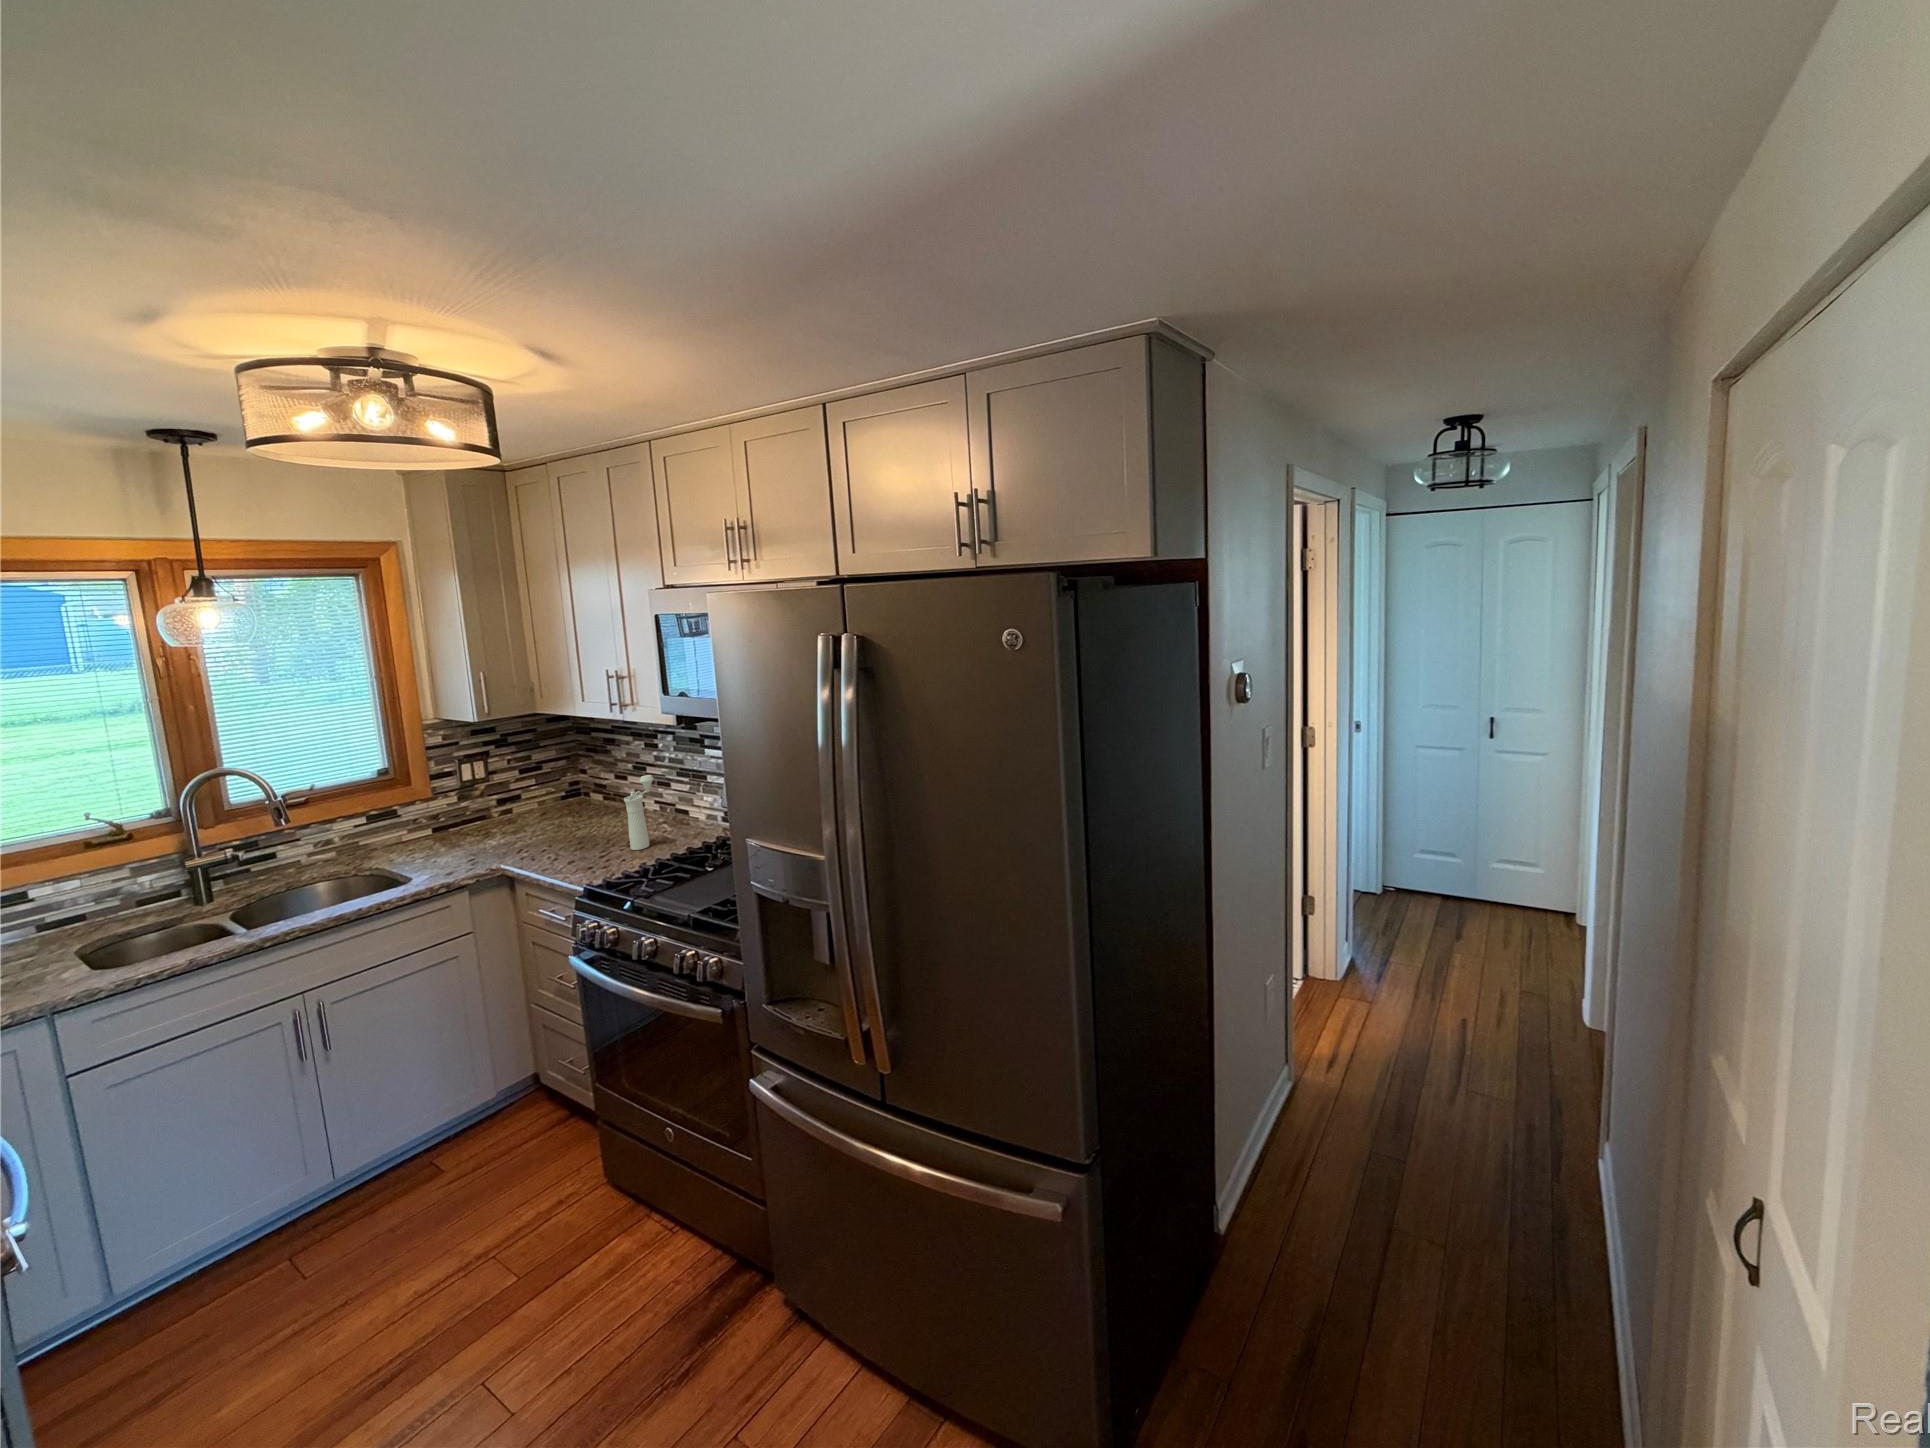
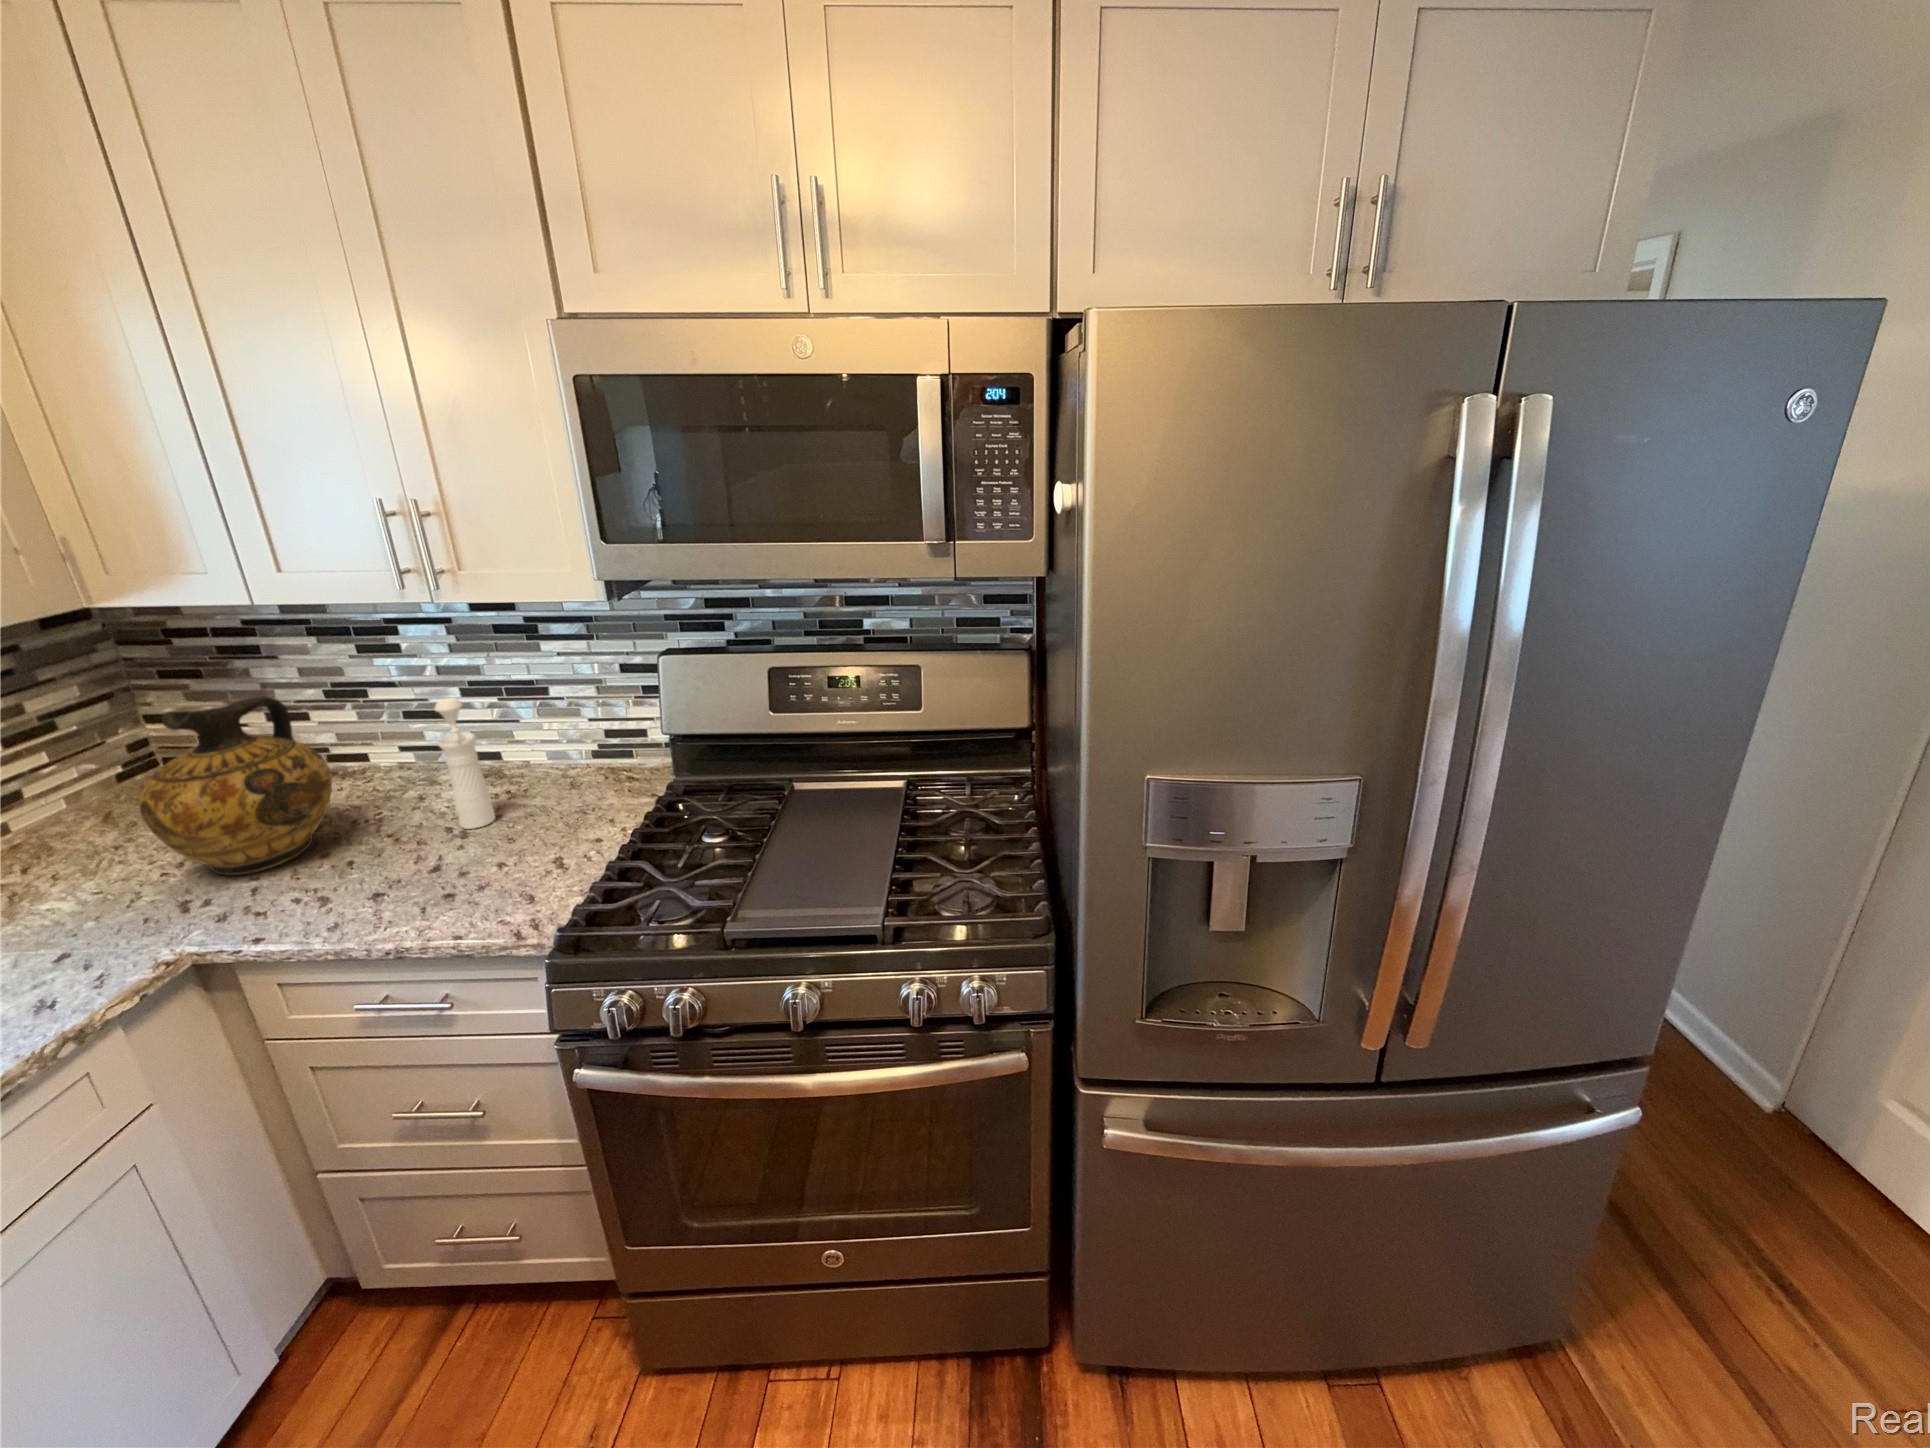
ceramic jug: none [512,763,592,851] -> present [140,696,332,875]

